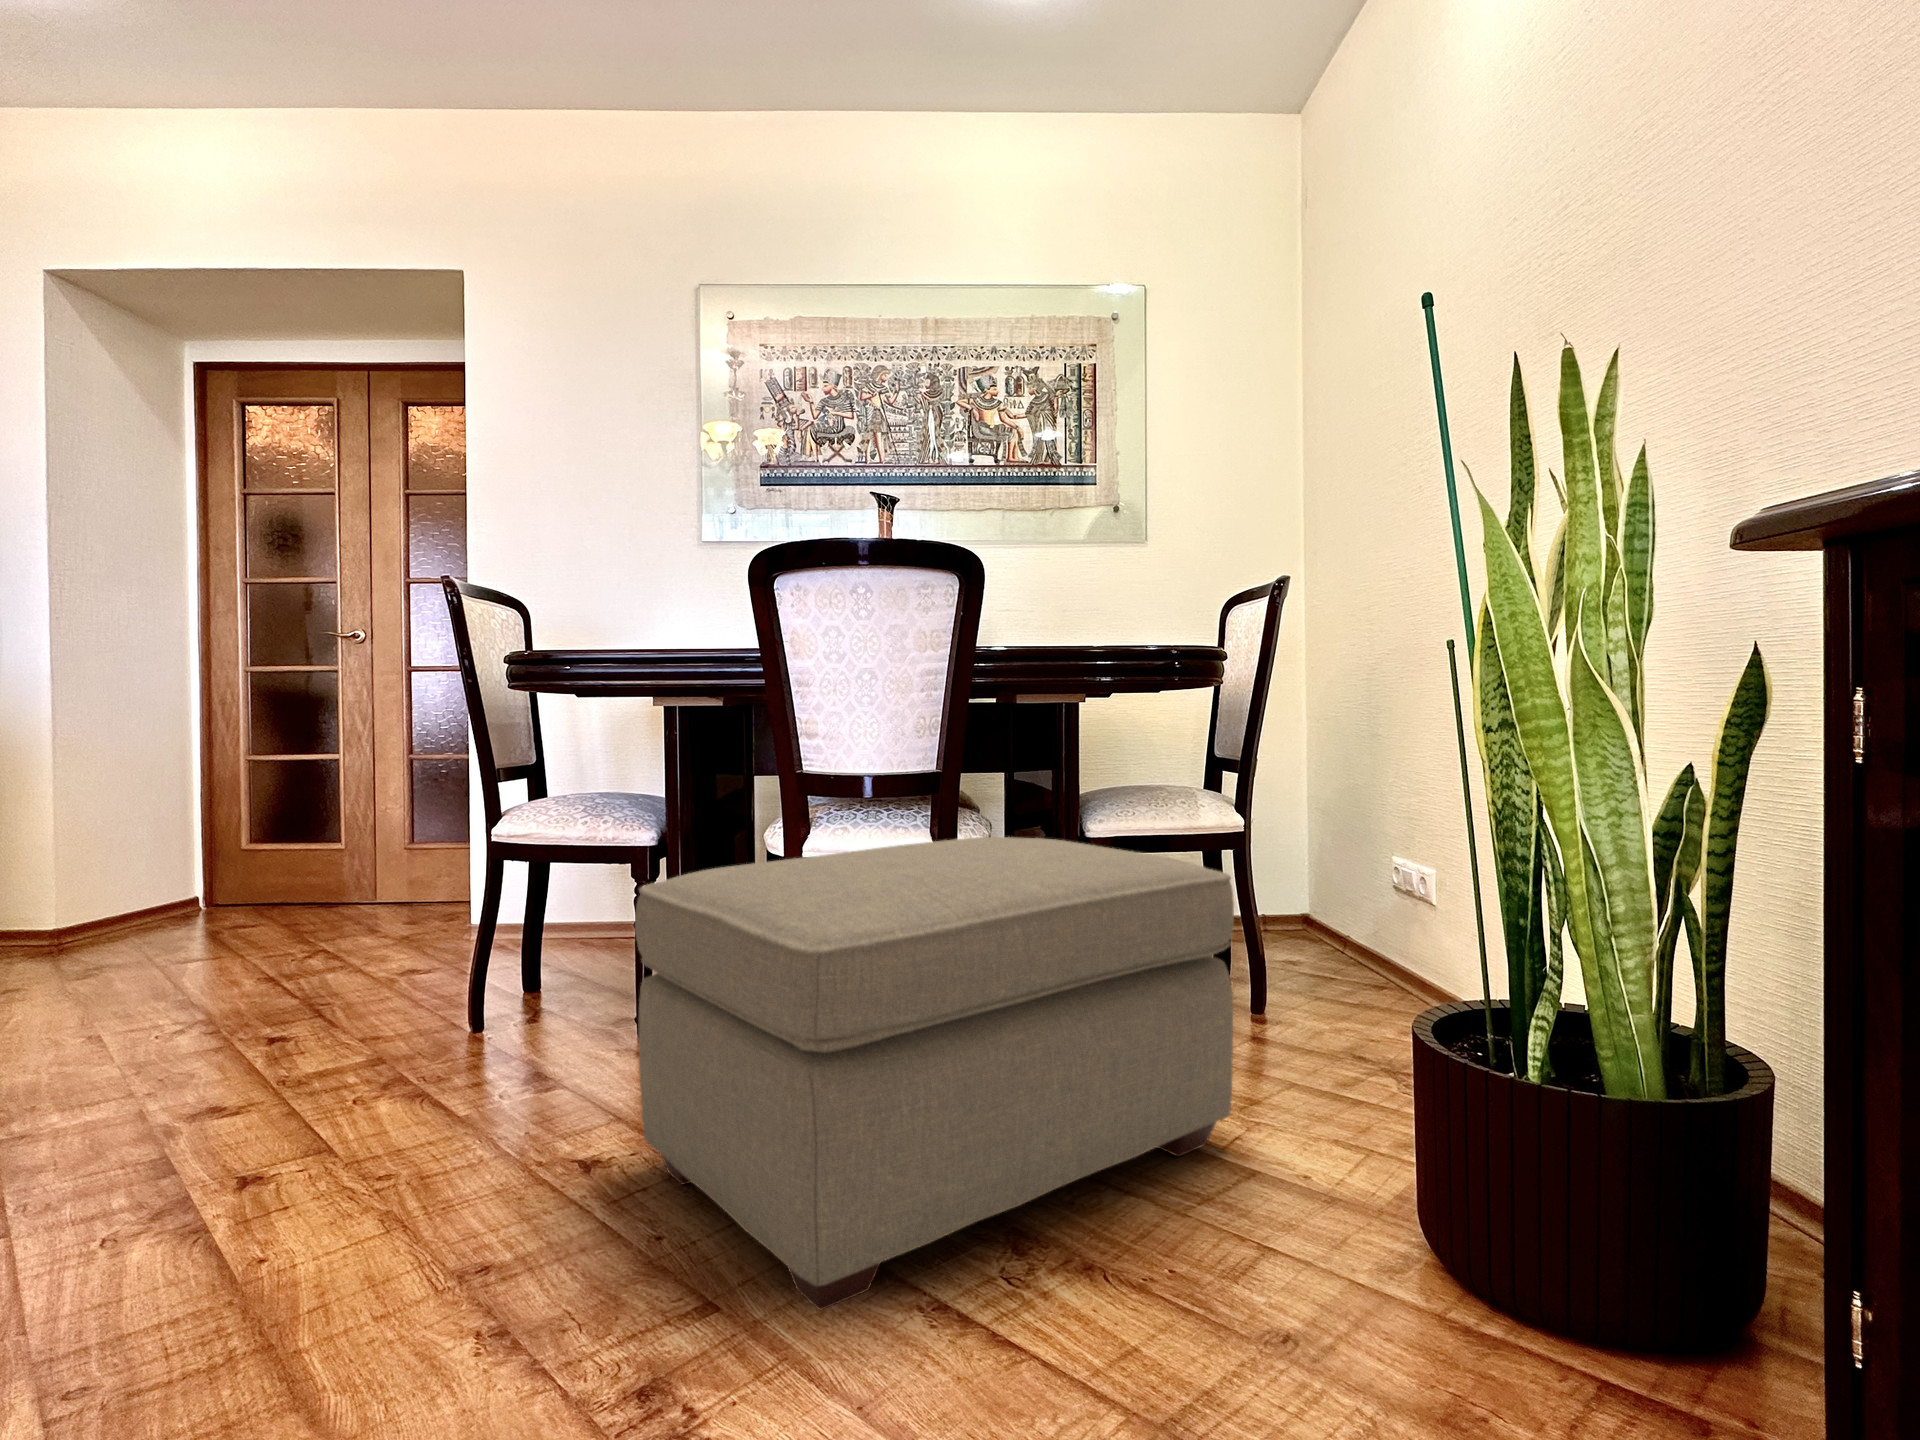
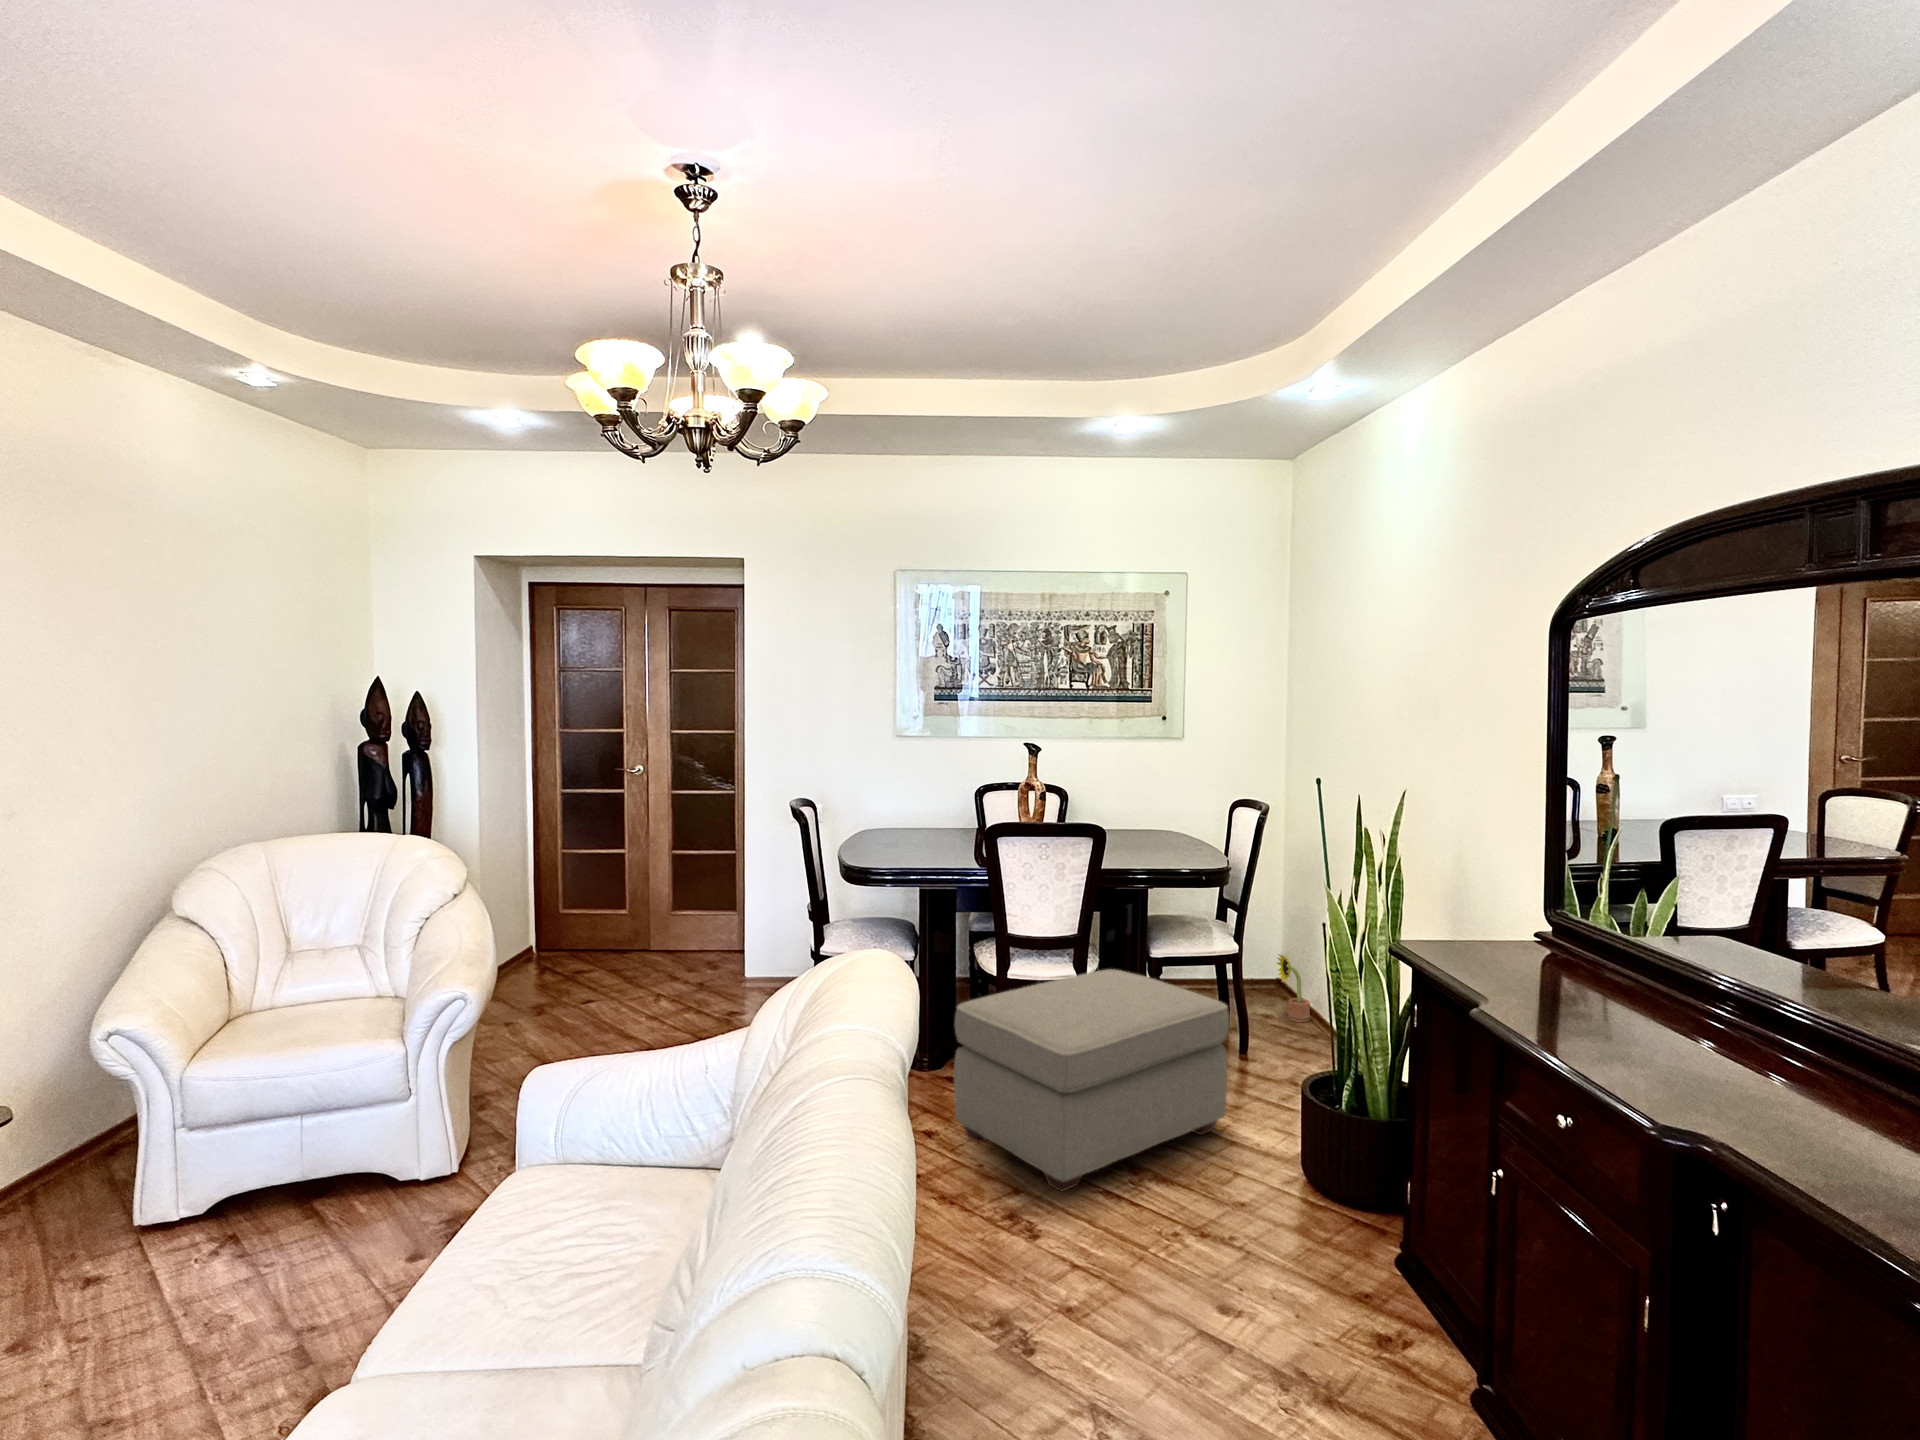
decorative plant: none [1303,851,1361,966] -> present [1277,954,1310,1022]

